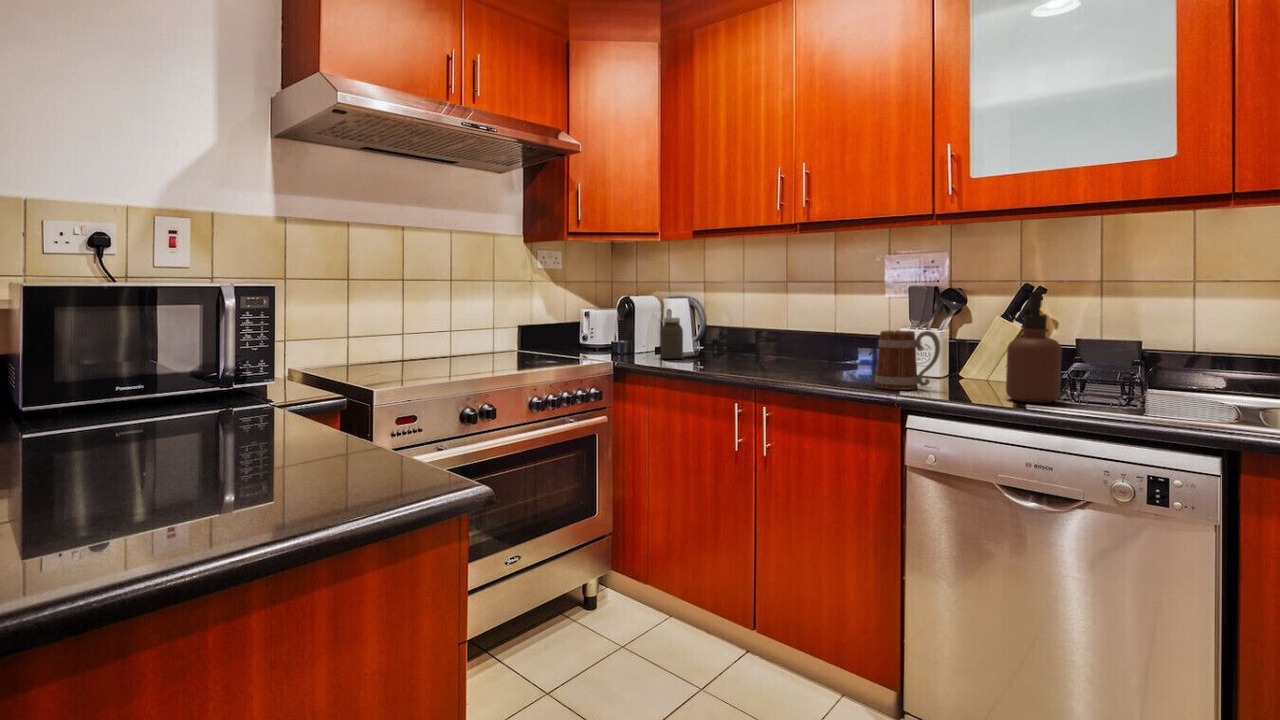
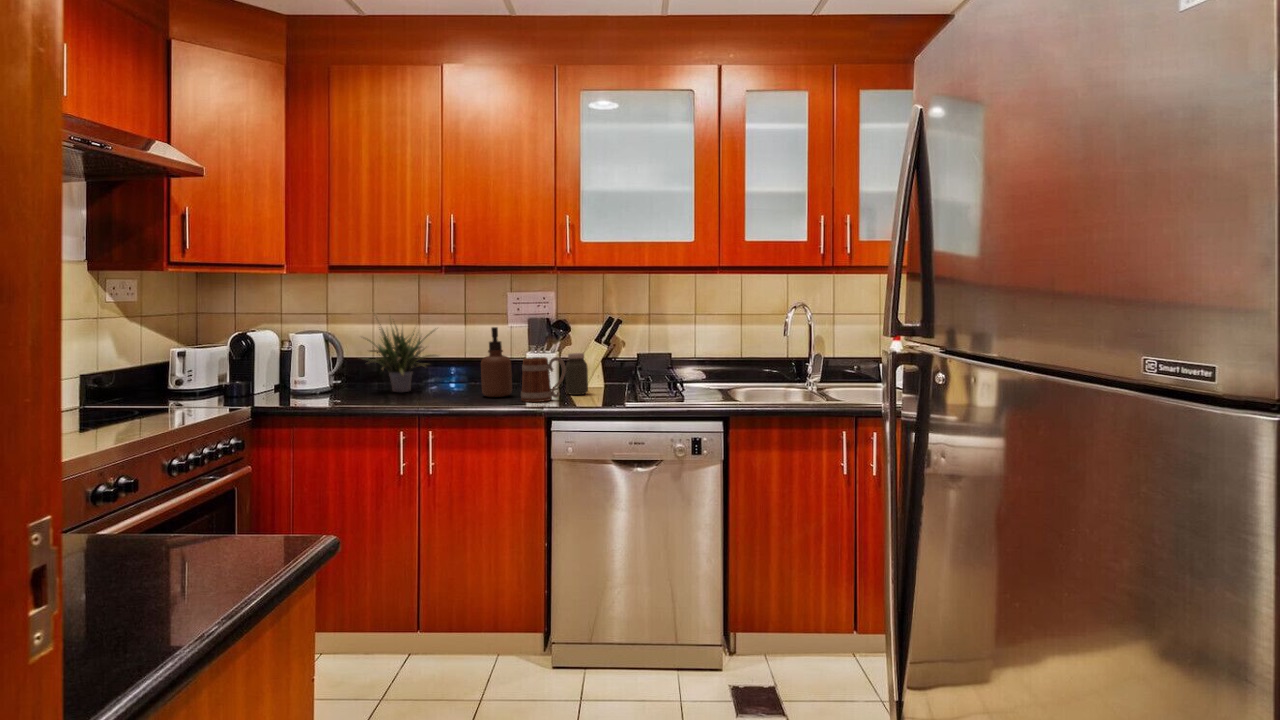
potted plant: none [706,272,794,366] -> present [362,327,437,392]
soap dispenser: present [1006,293,1062,403] -> present [481,327,512,397]
jar: present [661,318,683,359] -> present [565,353,588,395]

